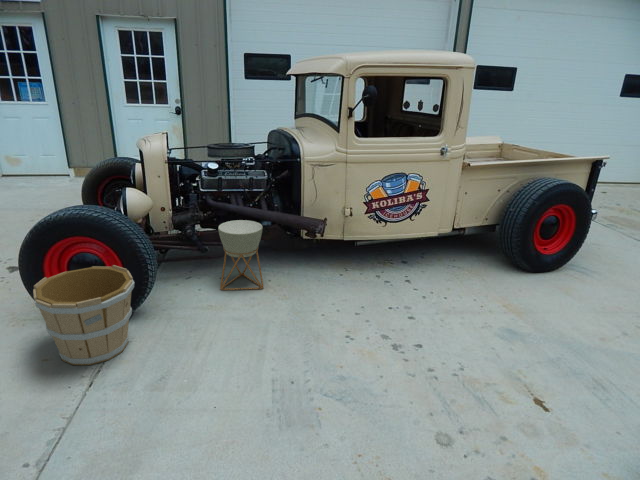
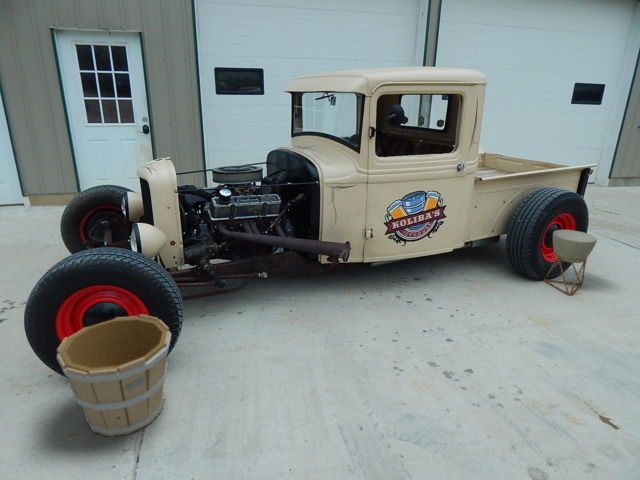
planter: present [218,220,263,290] -> present [544,230,597,295]

